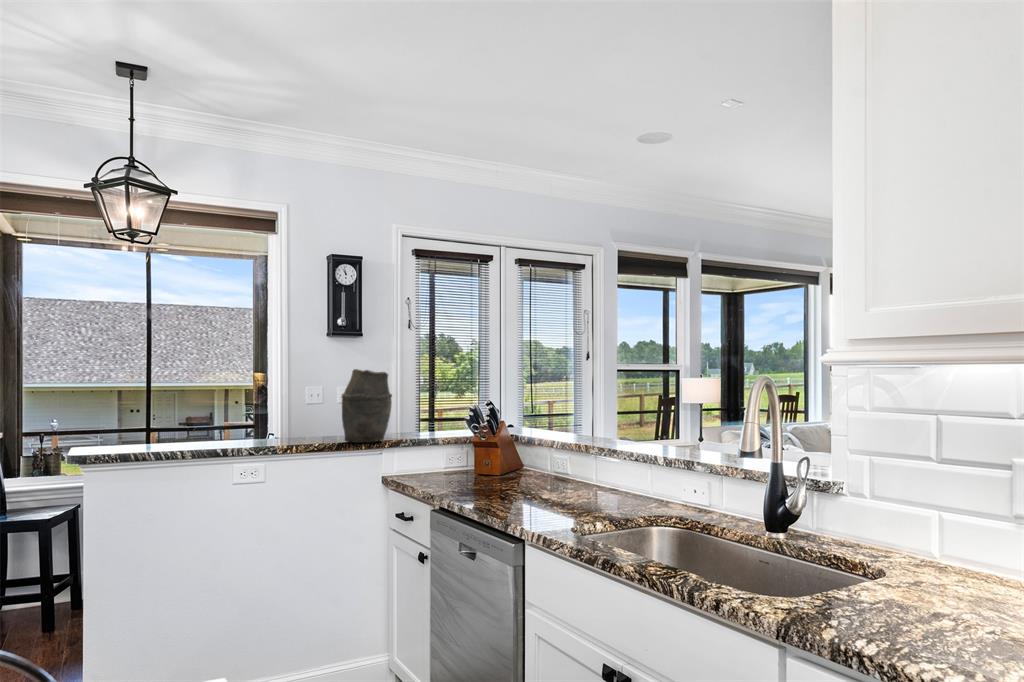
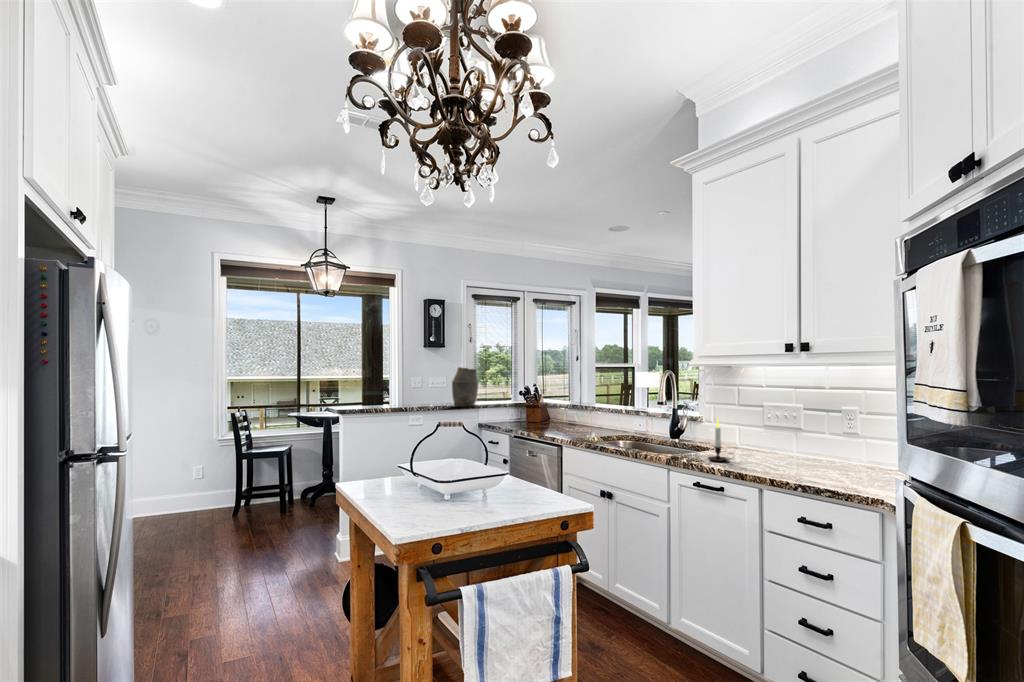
candle: none [893,509,976,640] -> present [708,418,733,462]

